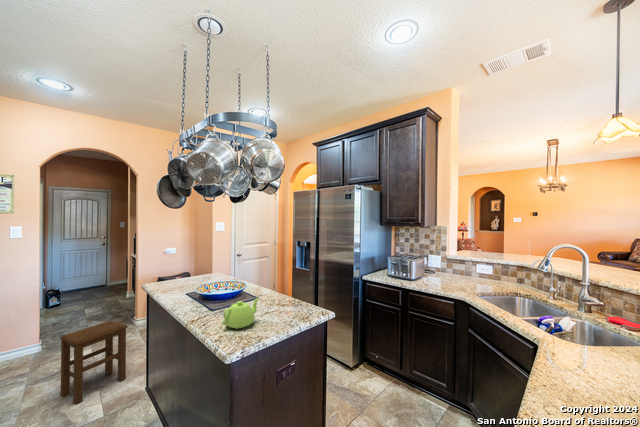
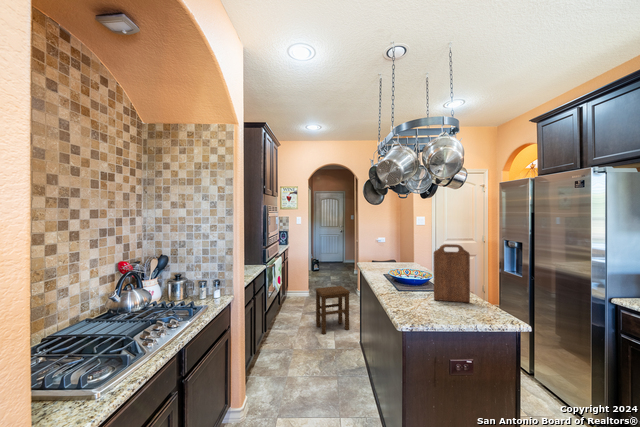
cutting board: none [253,249,286,311] -> present [434,244,470,302]
teapot: present [222,298,259,329] -> none [401,286,436,309]

